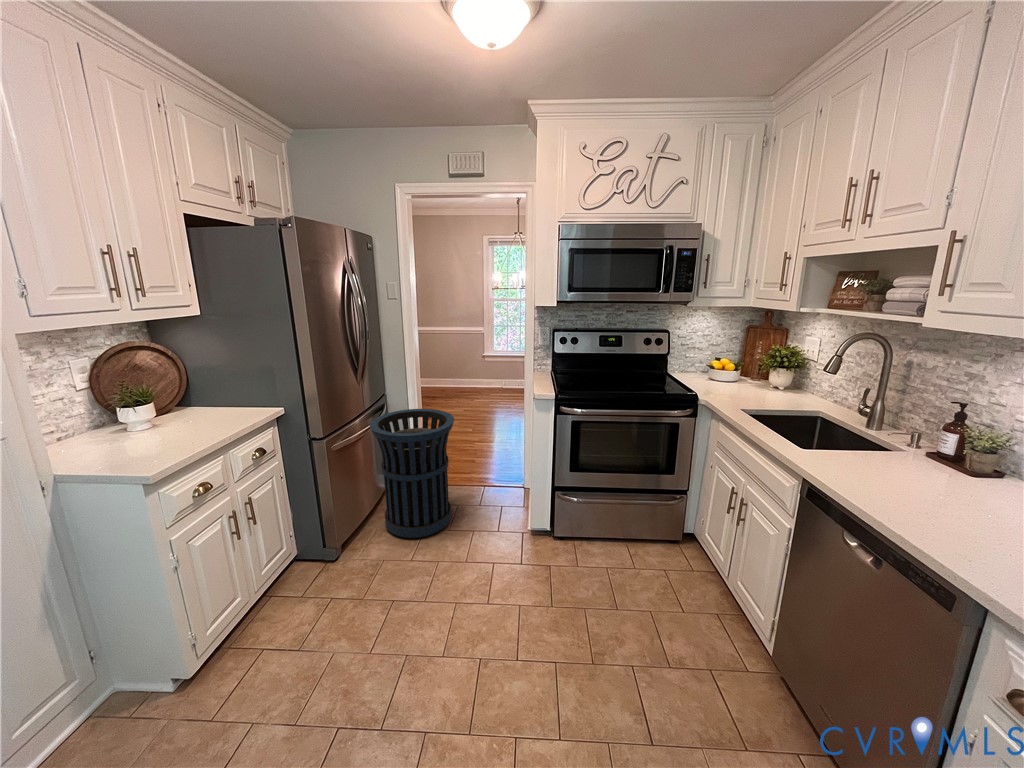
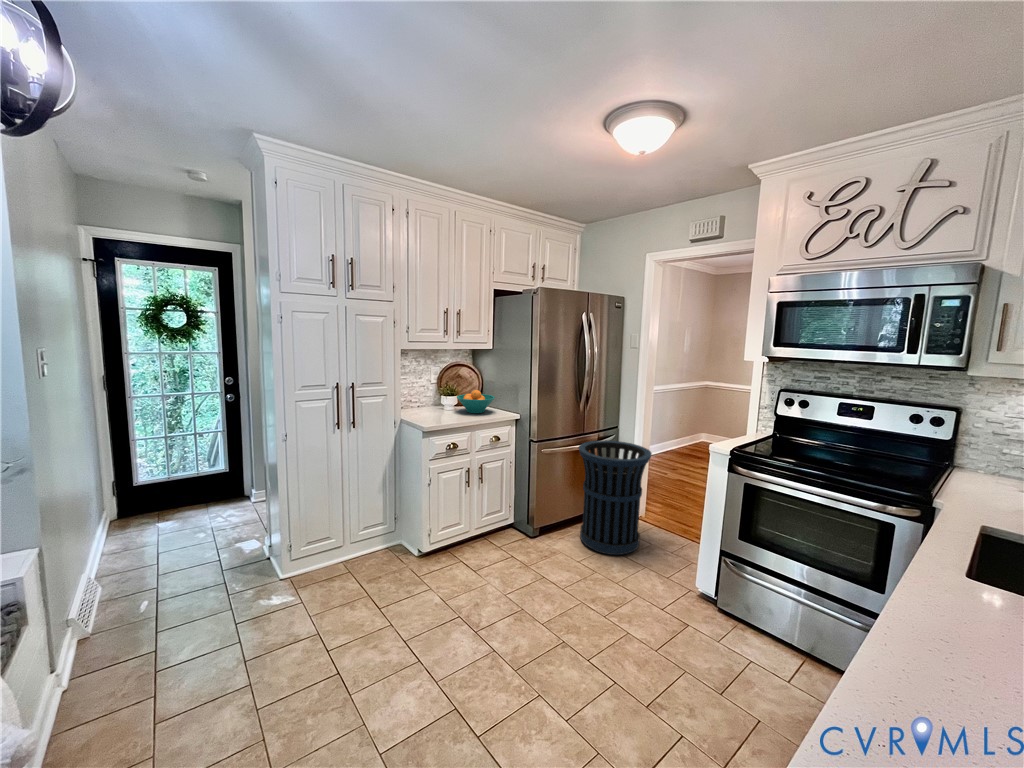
fruit bowl: none [160,386,239,426] -> present [457,390,495,413]

